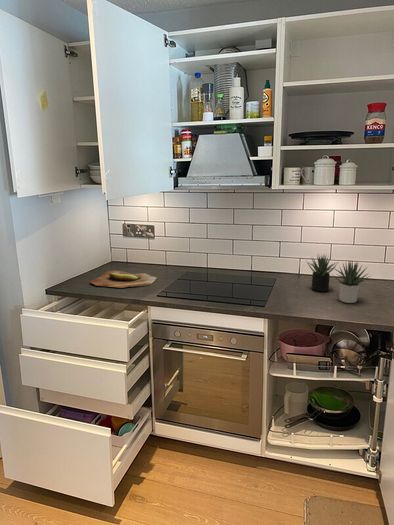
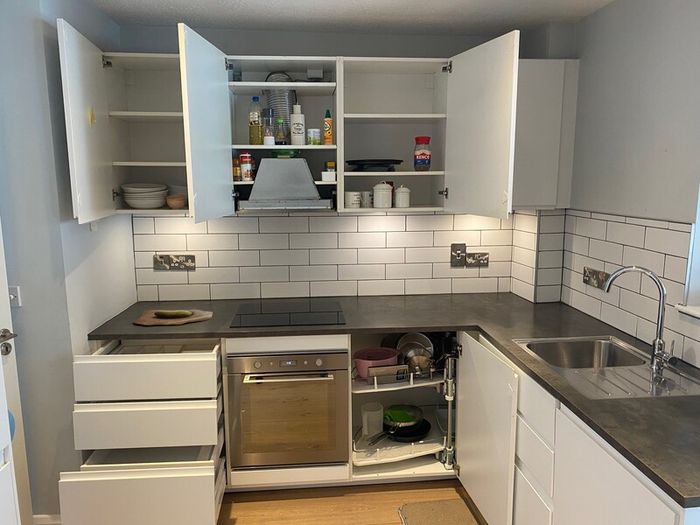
succulent plant: present [307,256,370,303] -> none [371,271,433,314]

